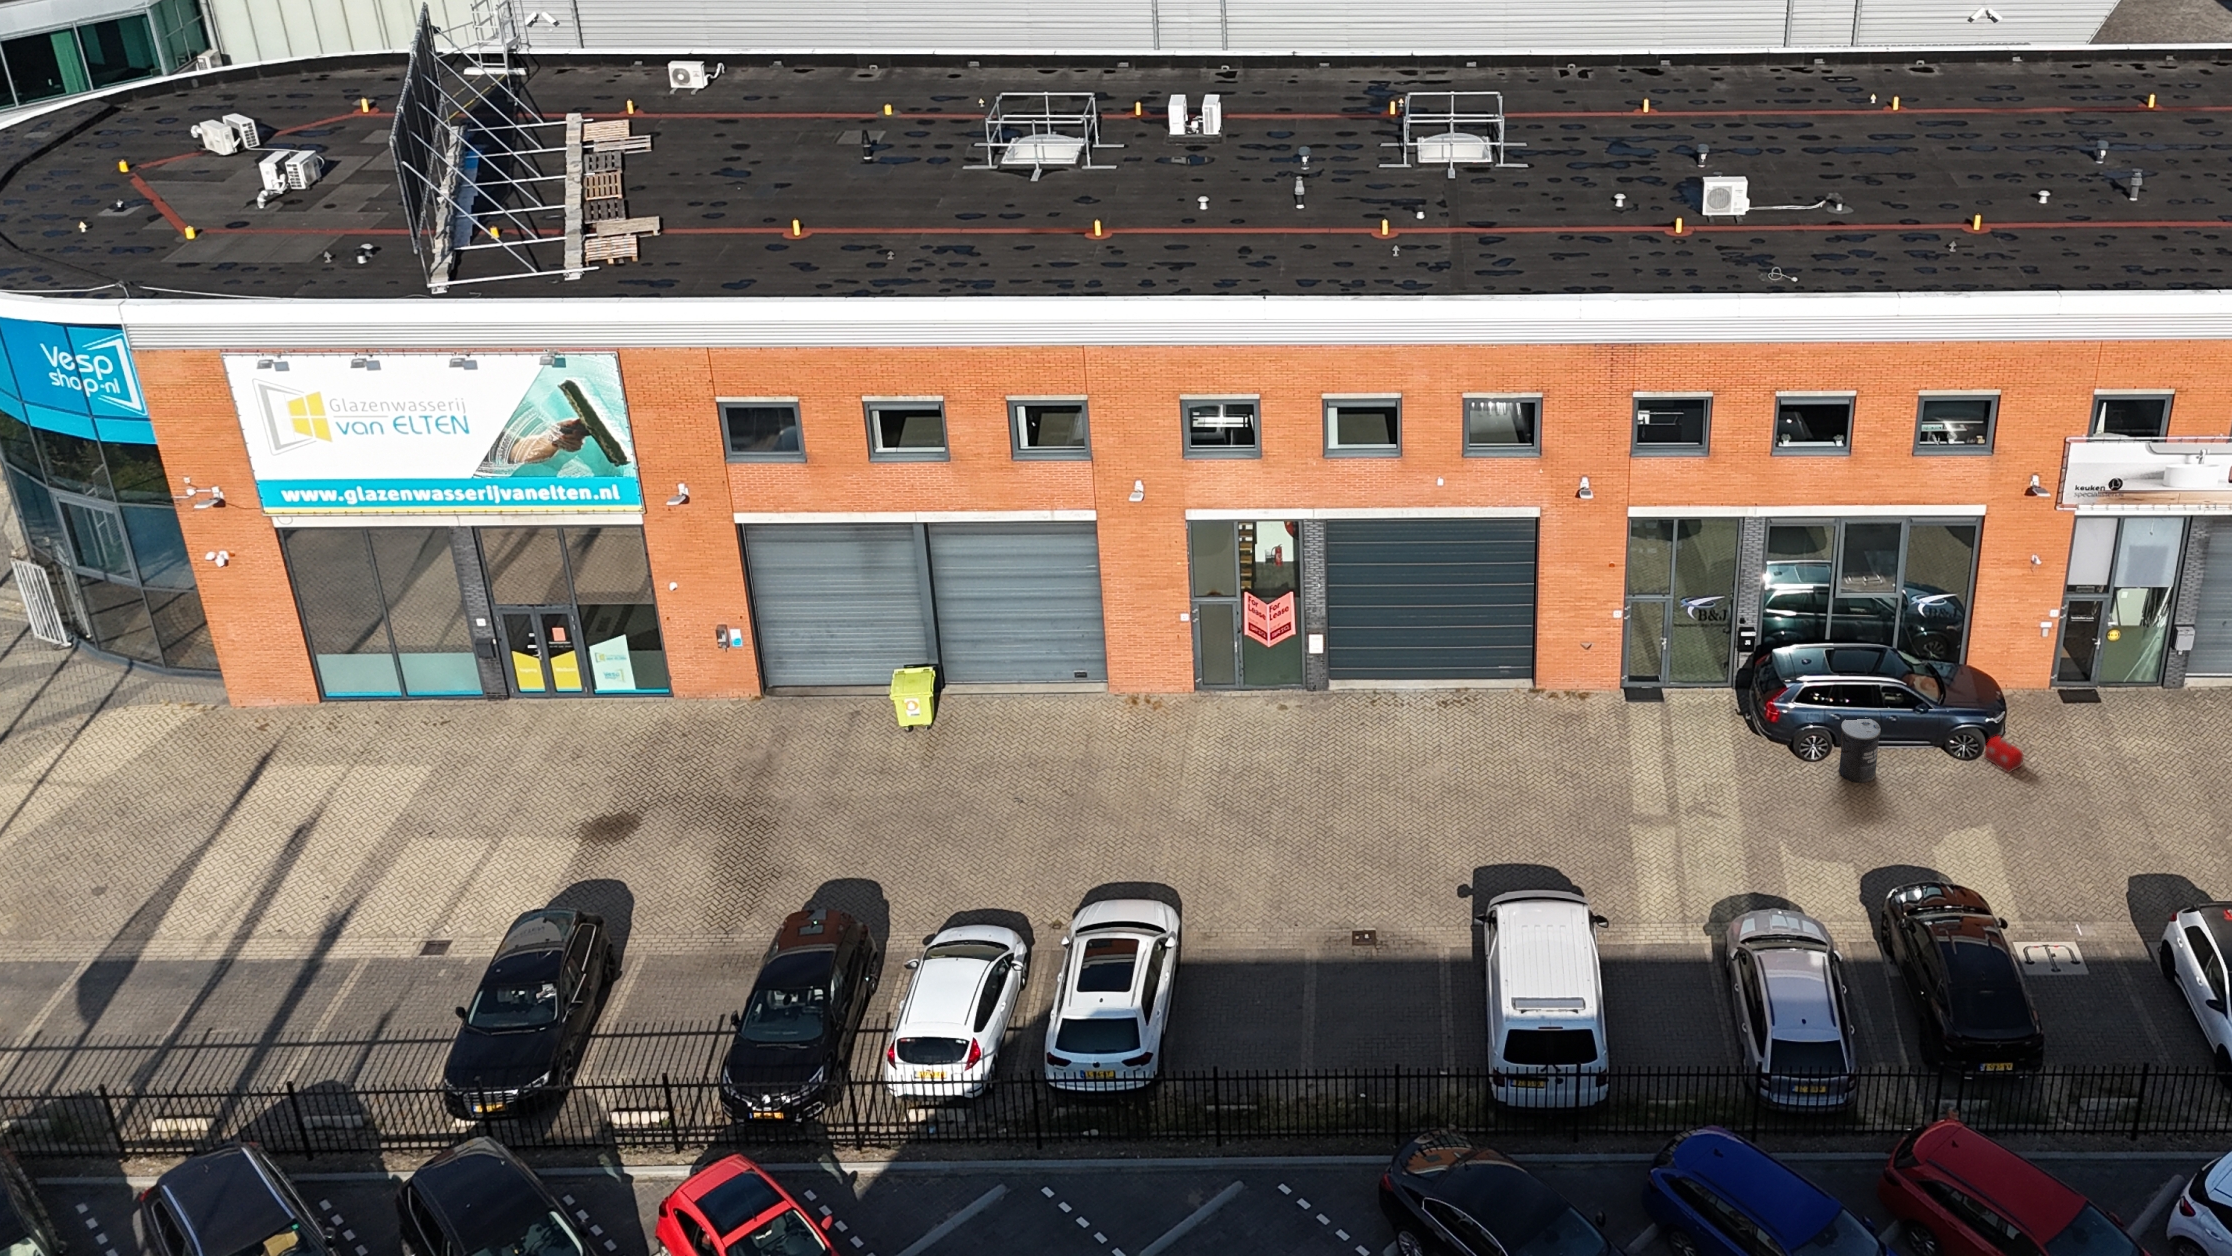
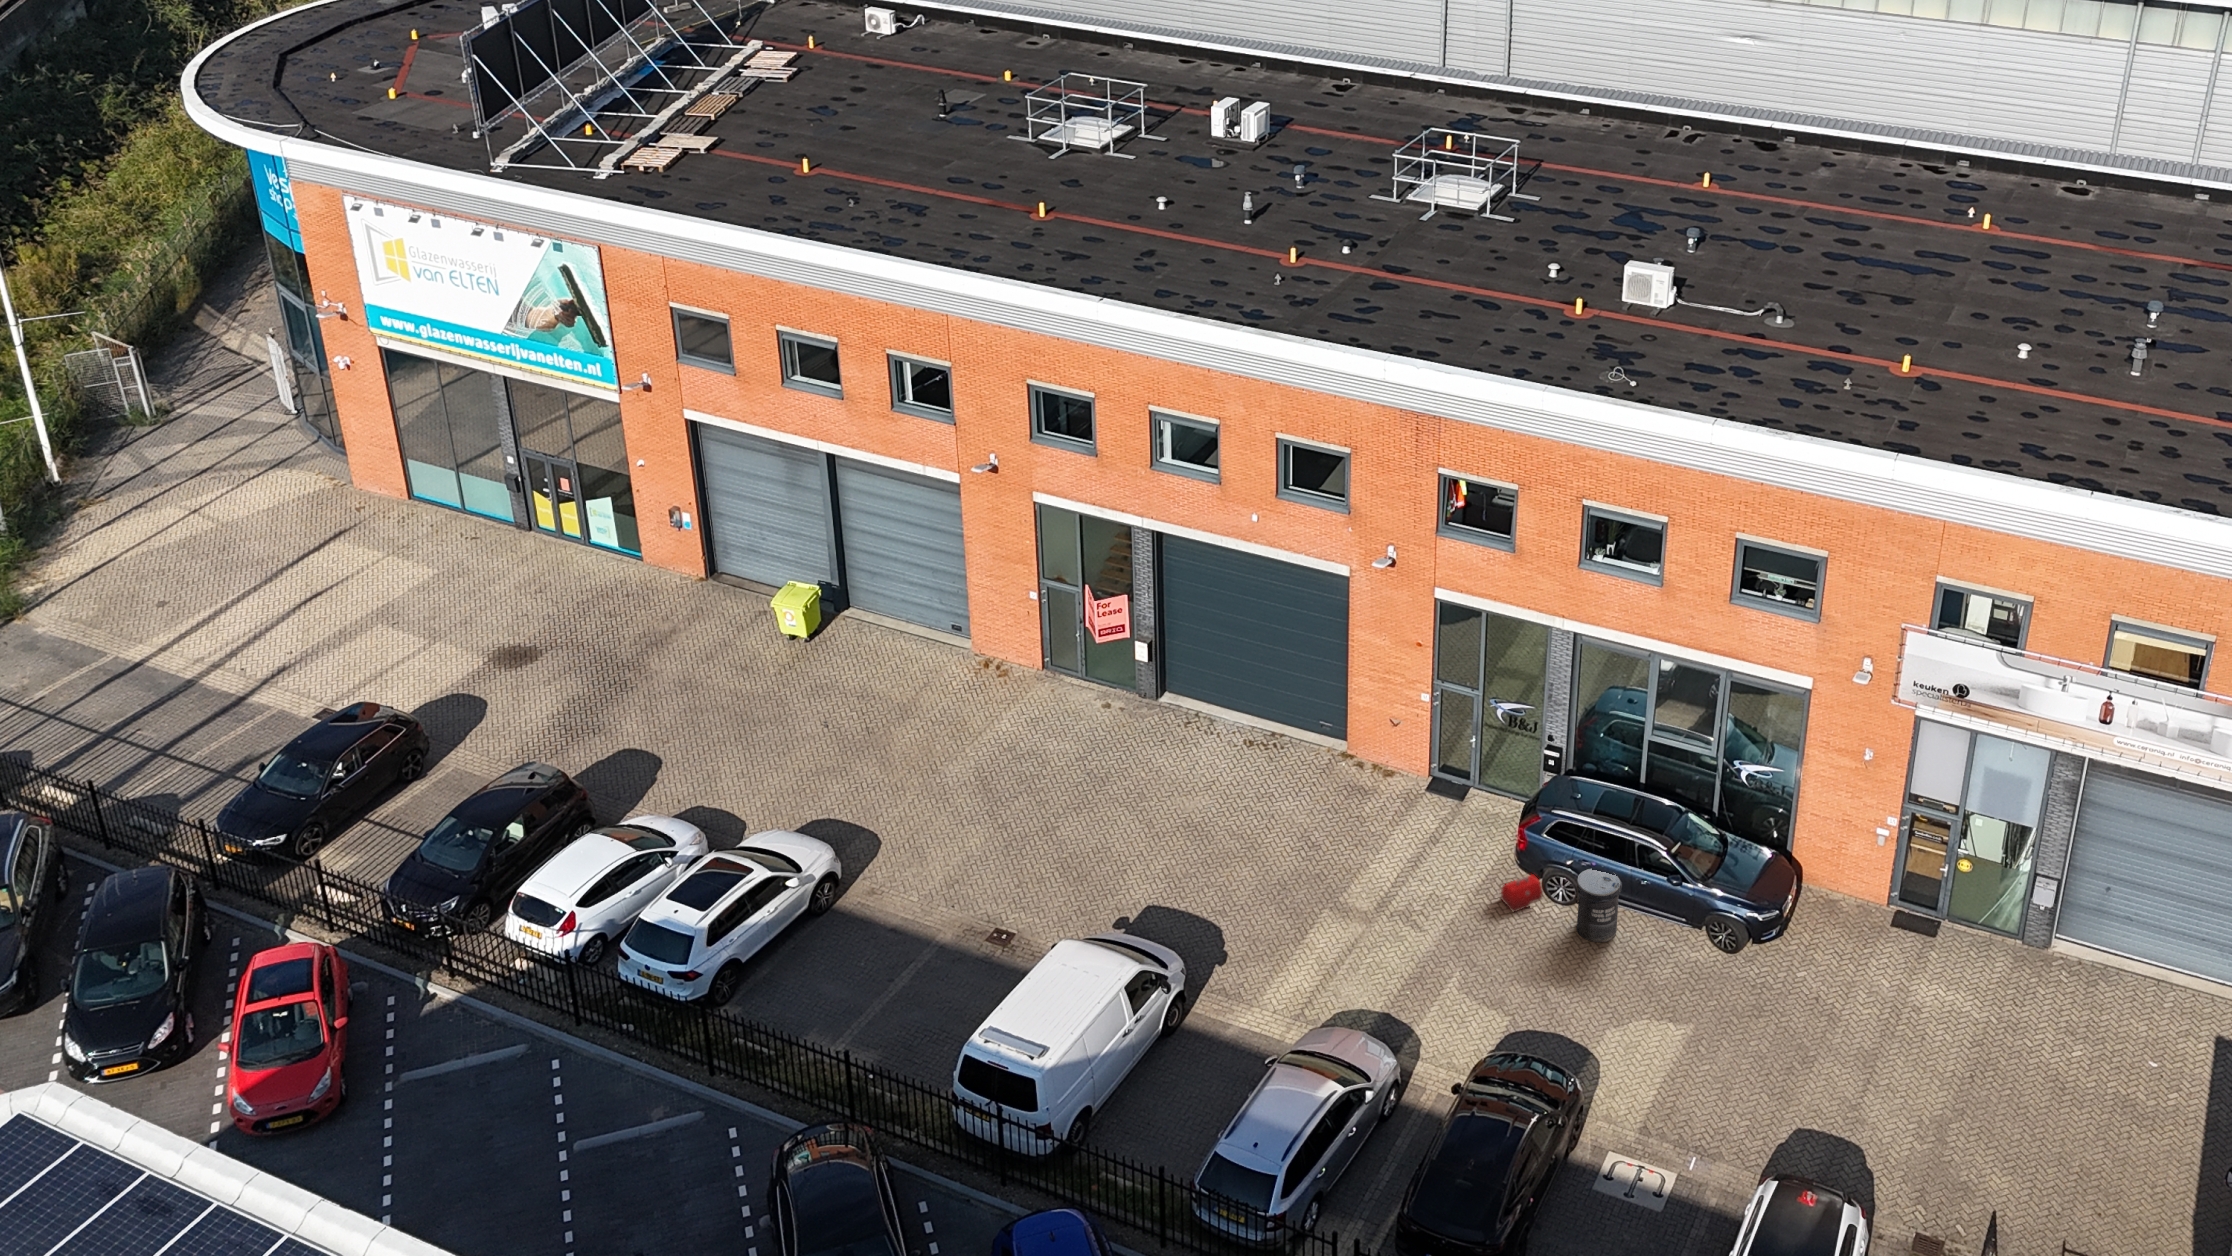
toolbox: present [1984,736,2024,773] -> present [1501,875,1543,912]

